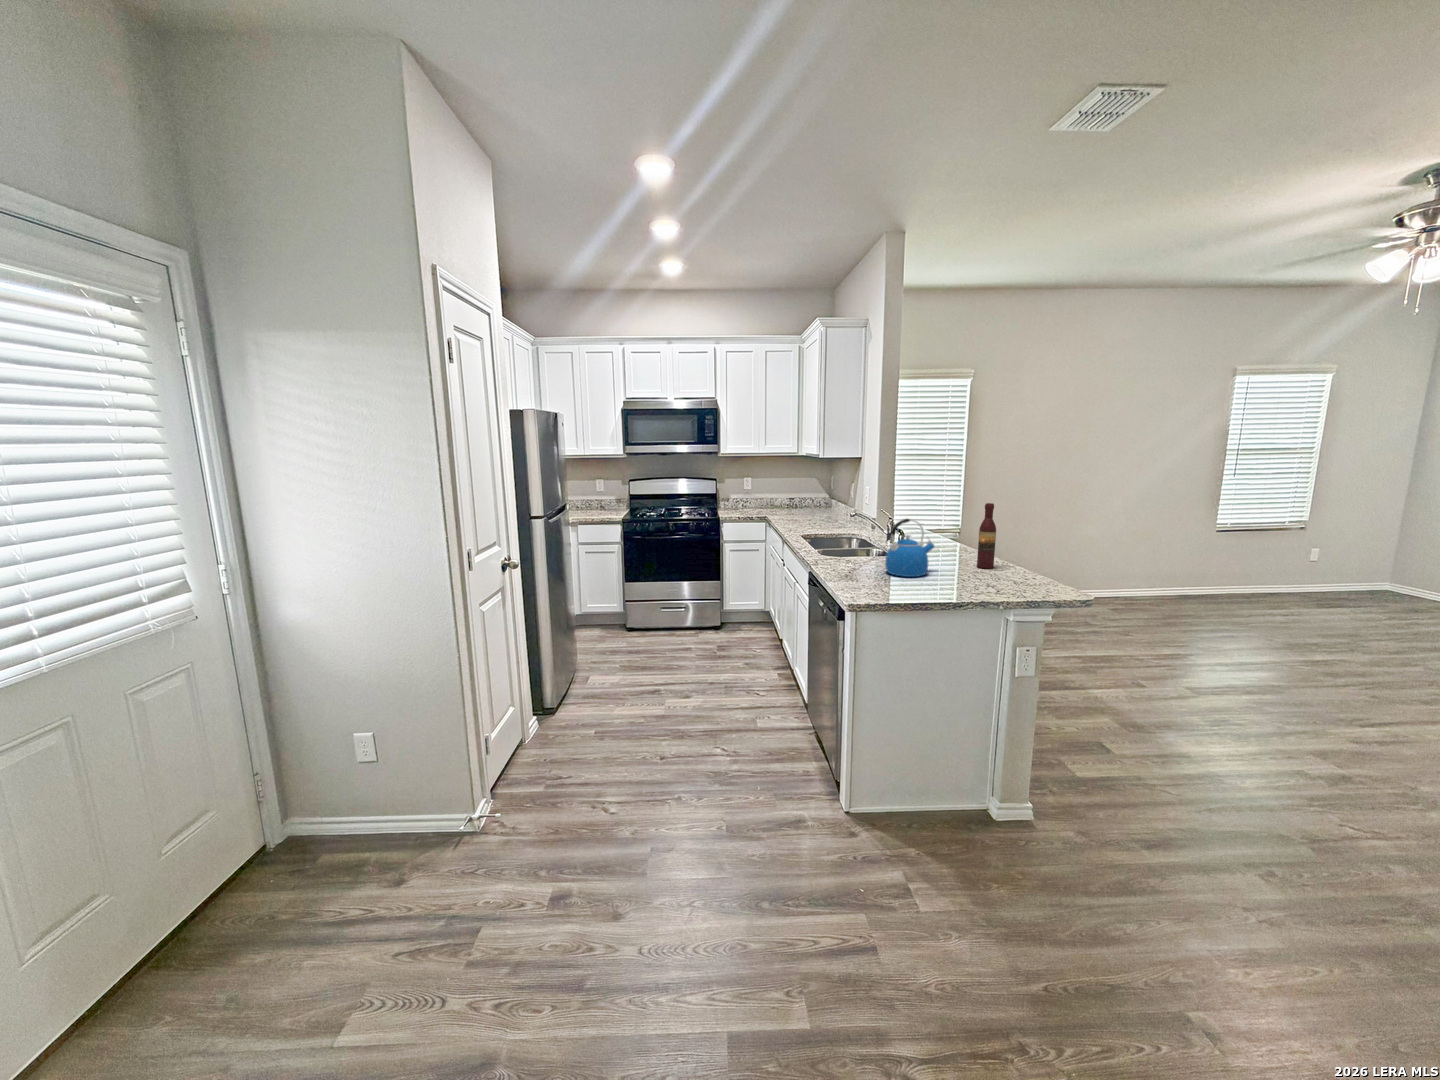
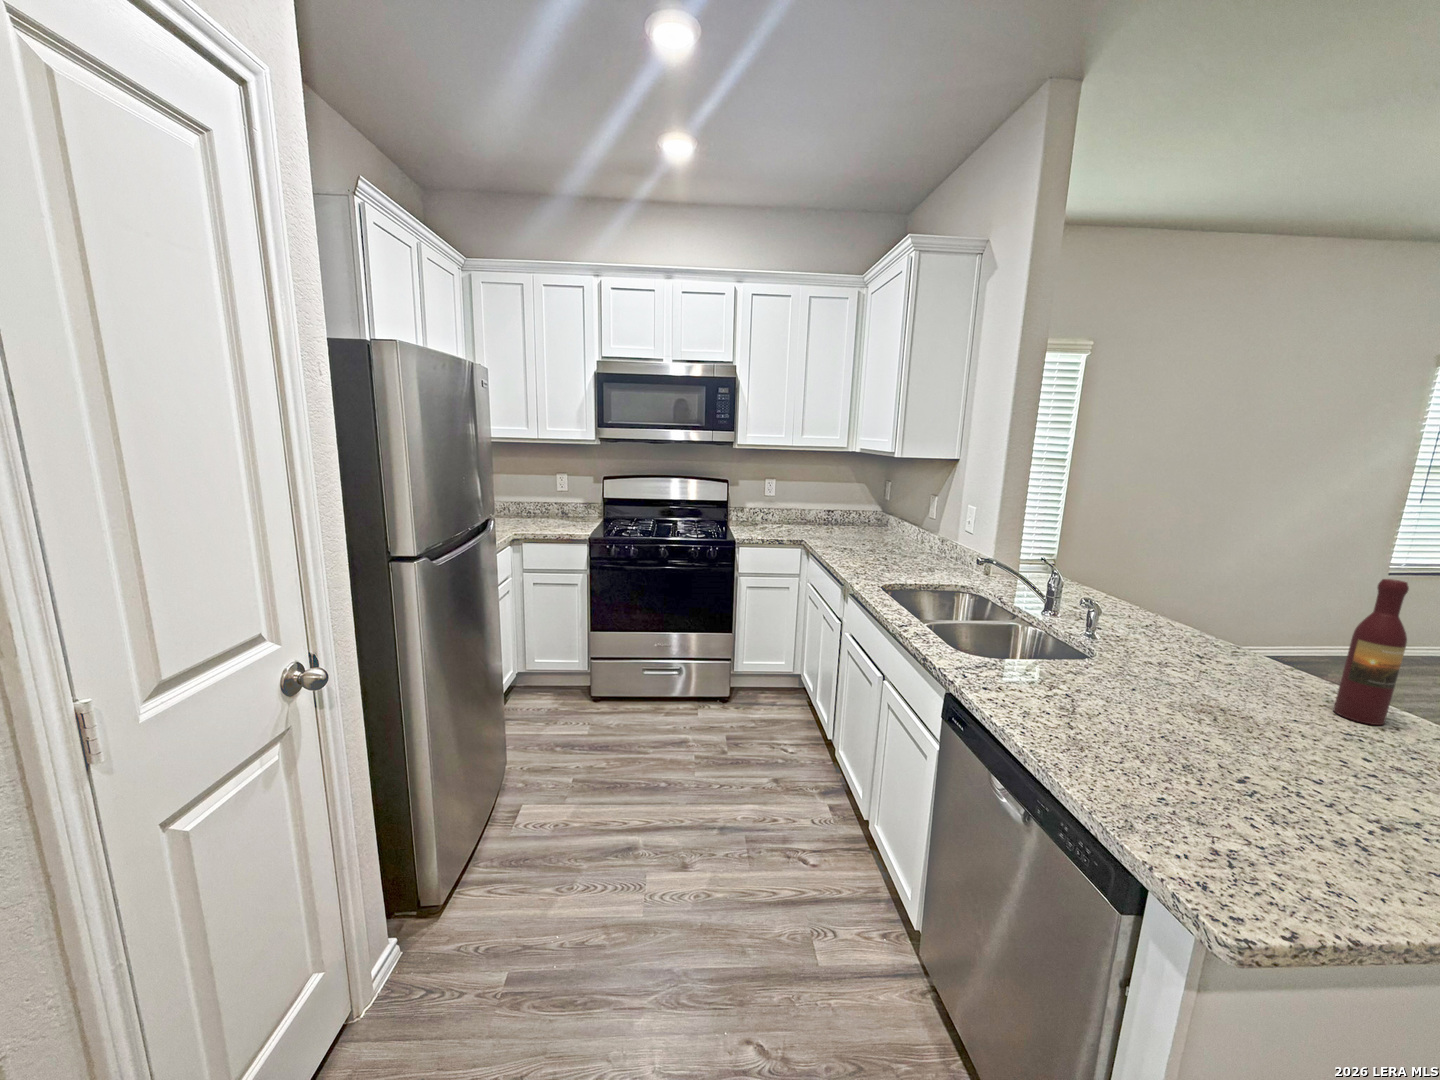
kettle: present [885,519,934,577] -> none [1151,613,1279,758]

